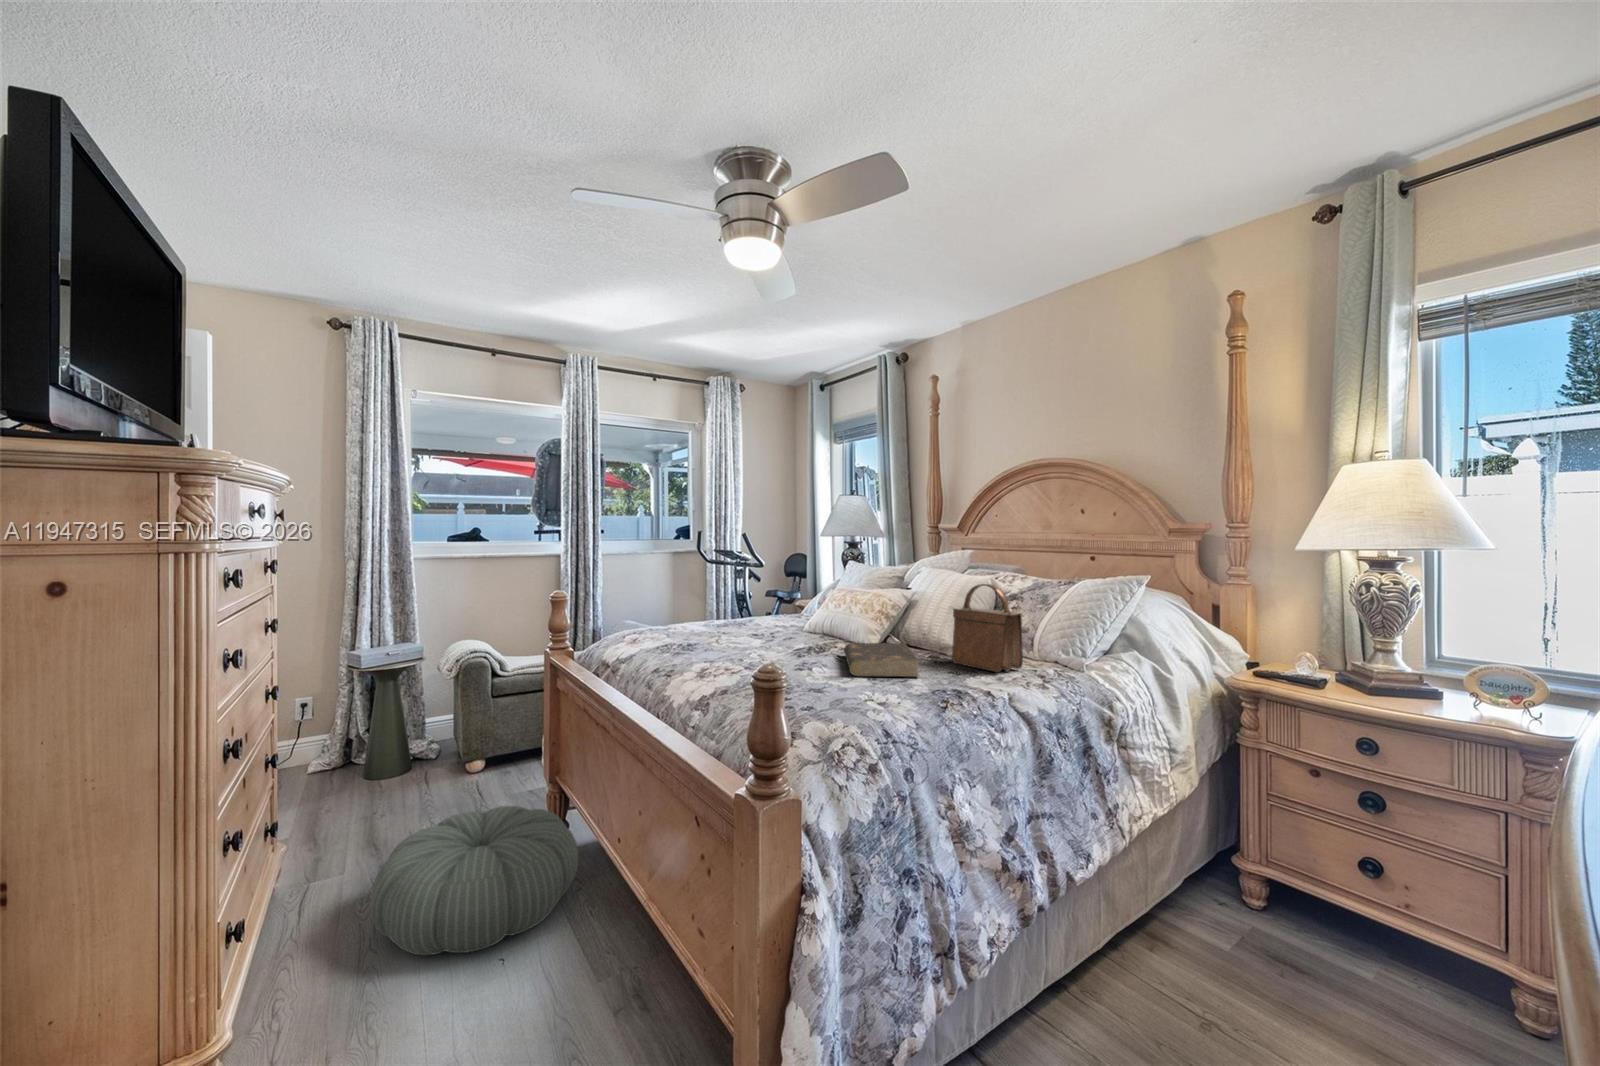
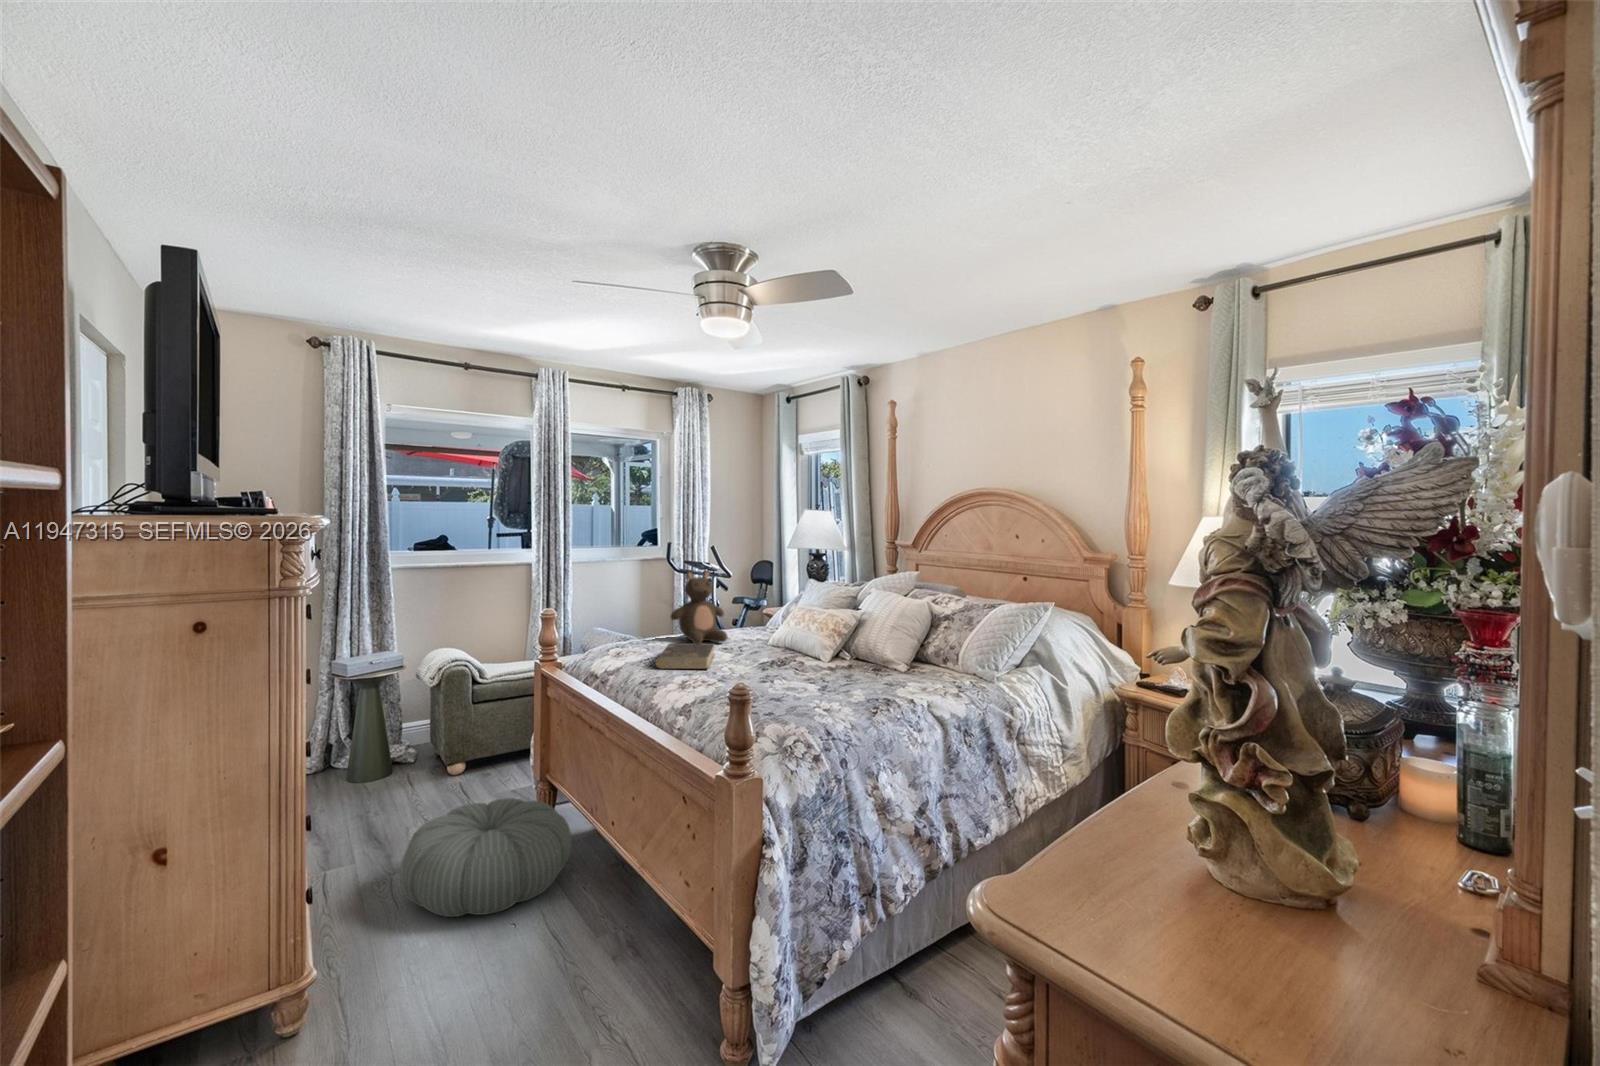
stuffed bear: none [697,550,760,631] -> present [671,571,727,643]
handbag: present [952,584,1023,673] -> none [891,610,948,684]
book: present [844,643,919,677] -> present [655,643,714,669]

